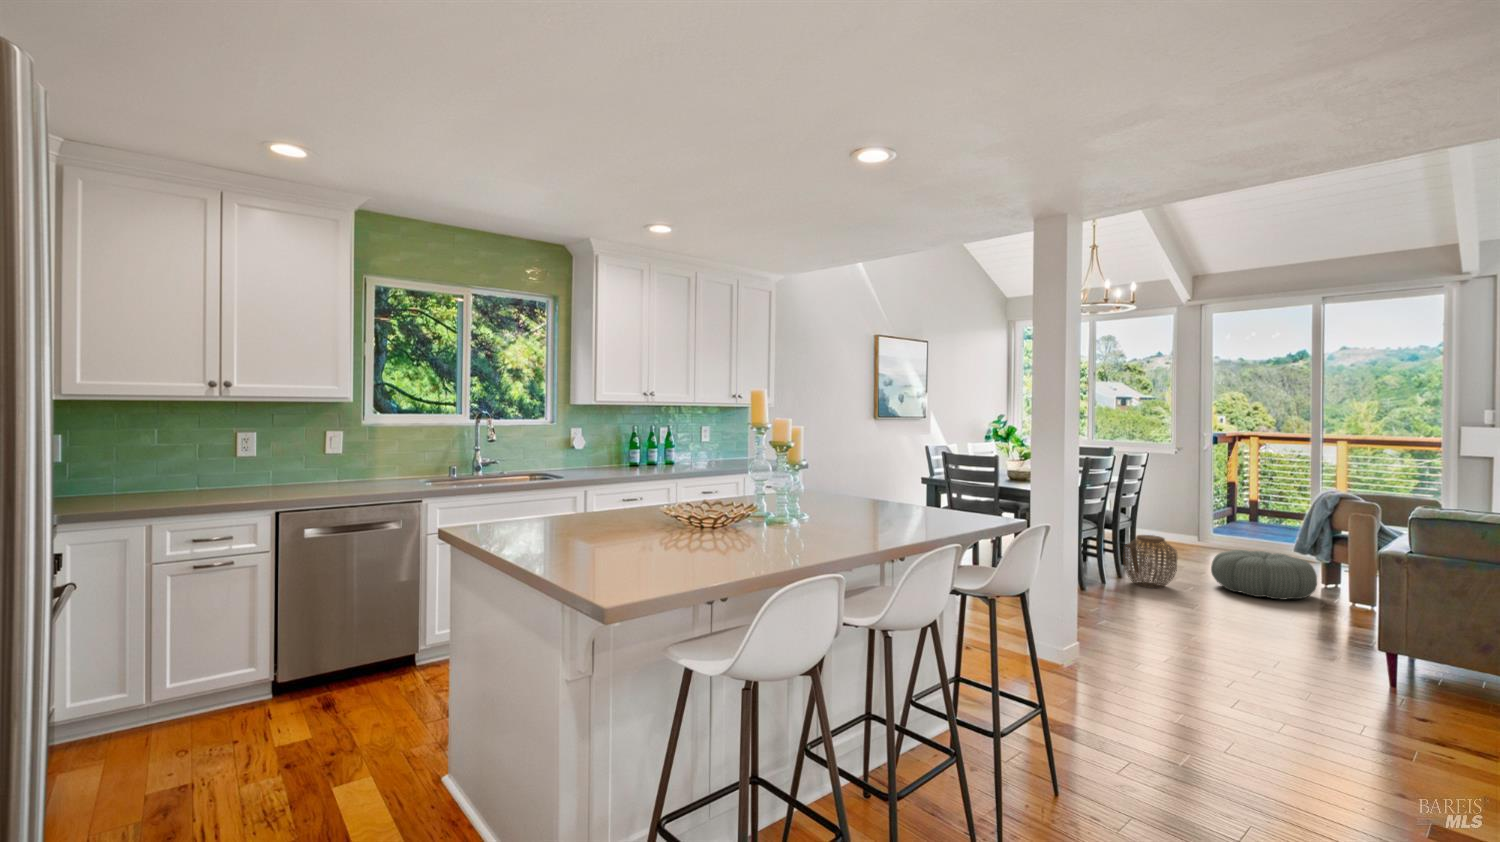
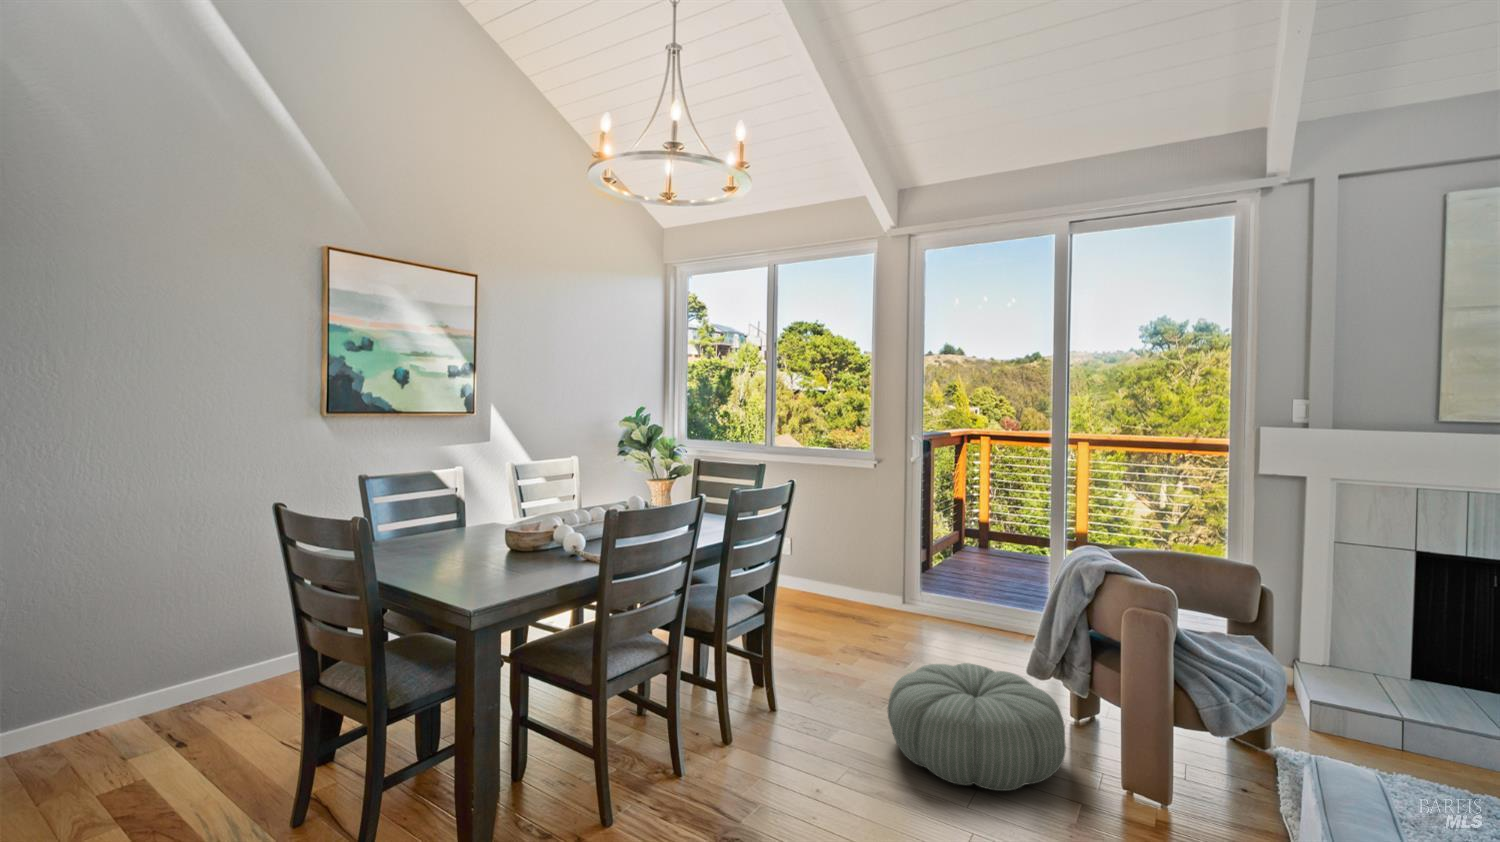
woven basket: present [1123,535,1177,588] -> none [723,652,820,774]

